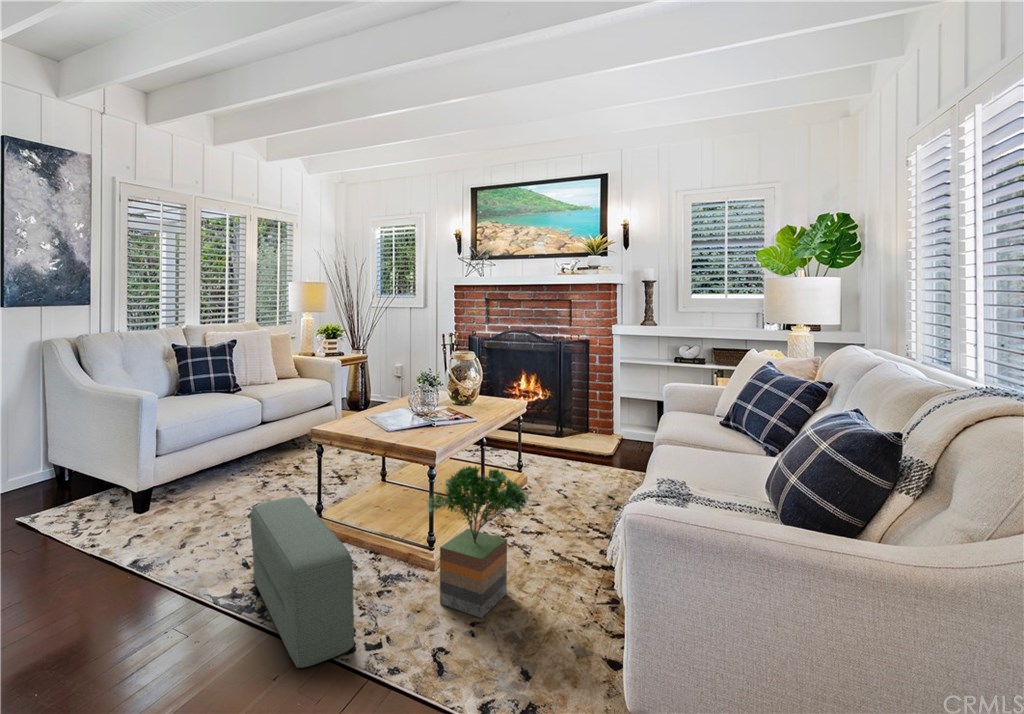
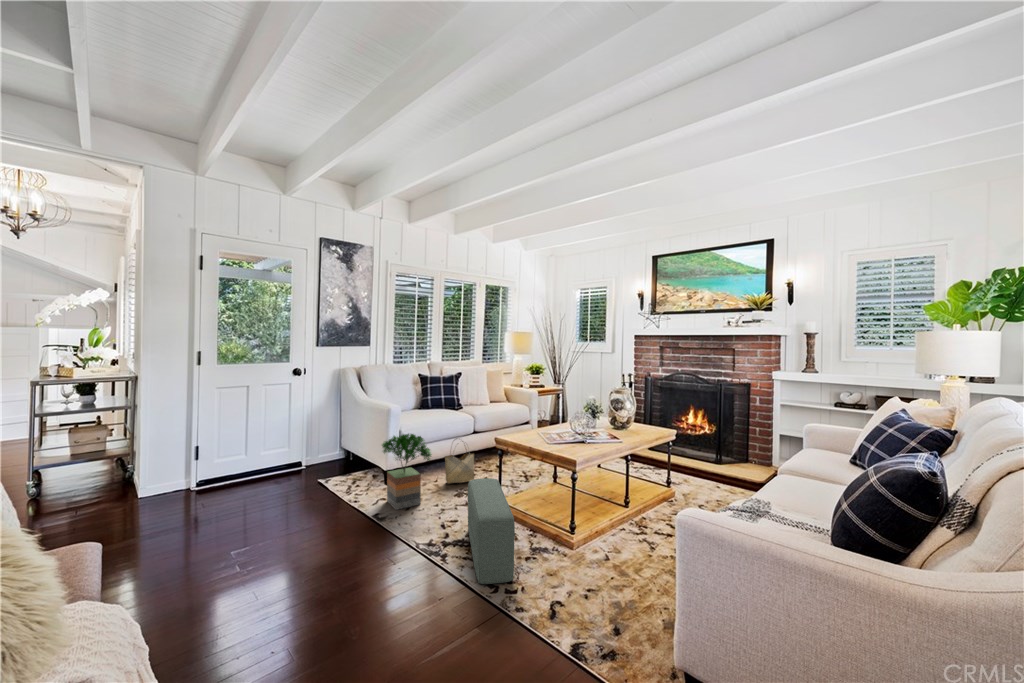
woven basket: none [188,442,244,516] -> present [445,438,474,484]
potted tree: present [427,466,529,618] -> present [382,434,432,510]

